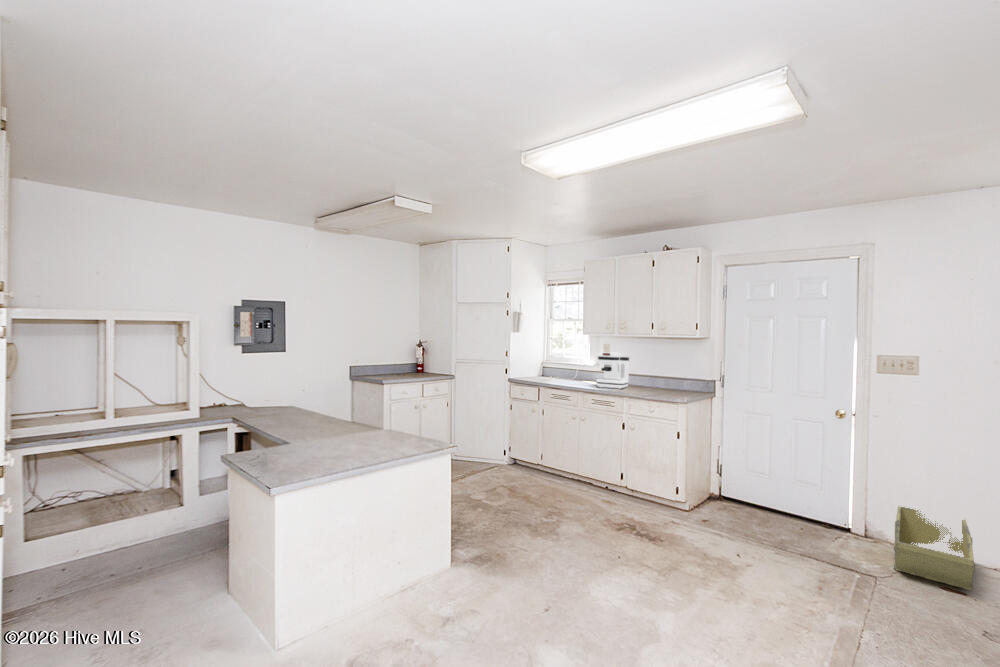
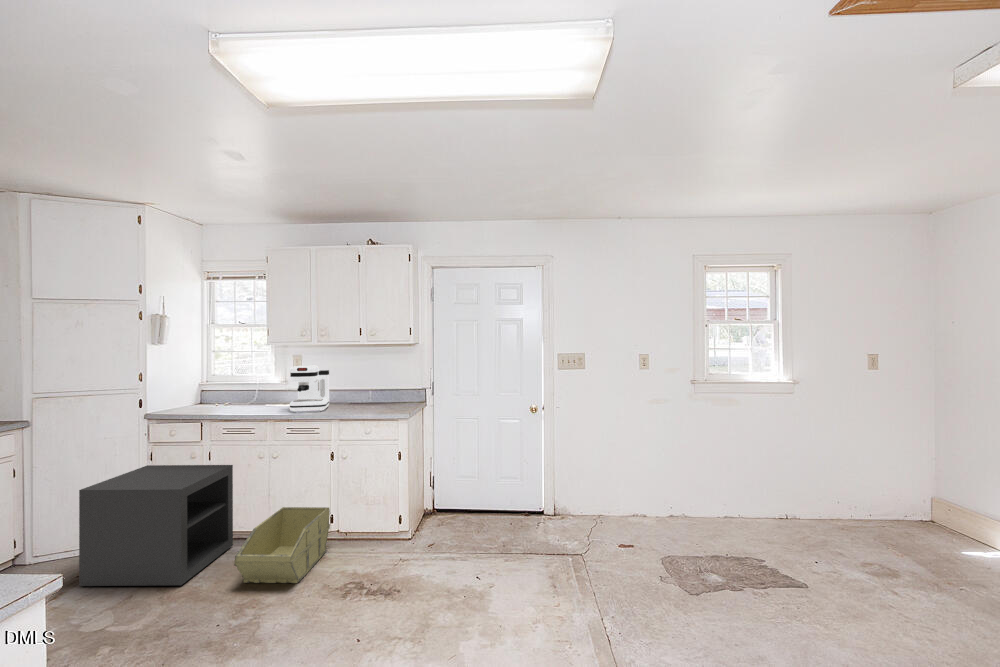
storage cabinet: none [469,412,556,492] -> present [79,465,233,586]
storage bin: present [894,506,975,591] -> present [234,507,330,583]

